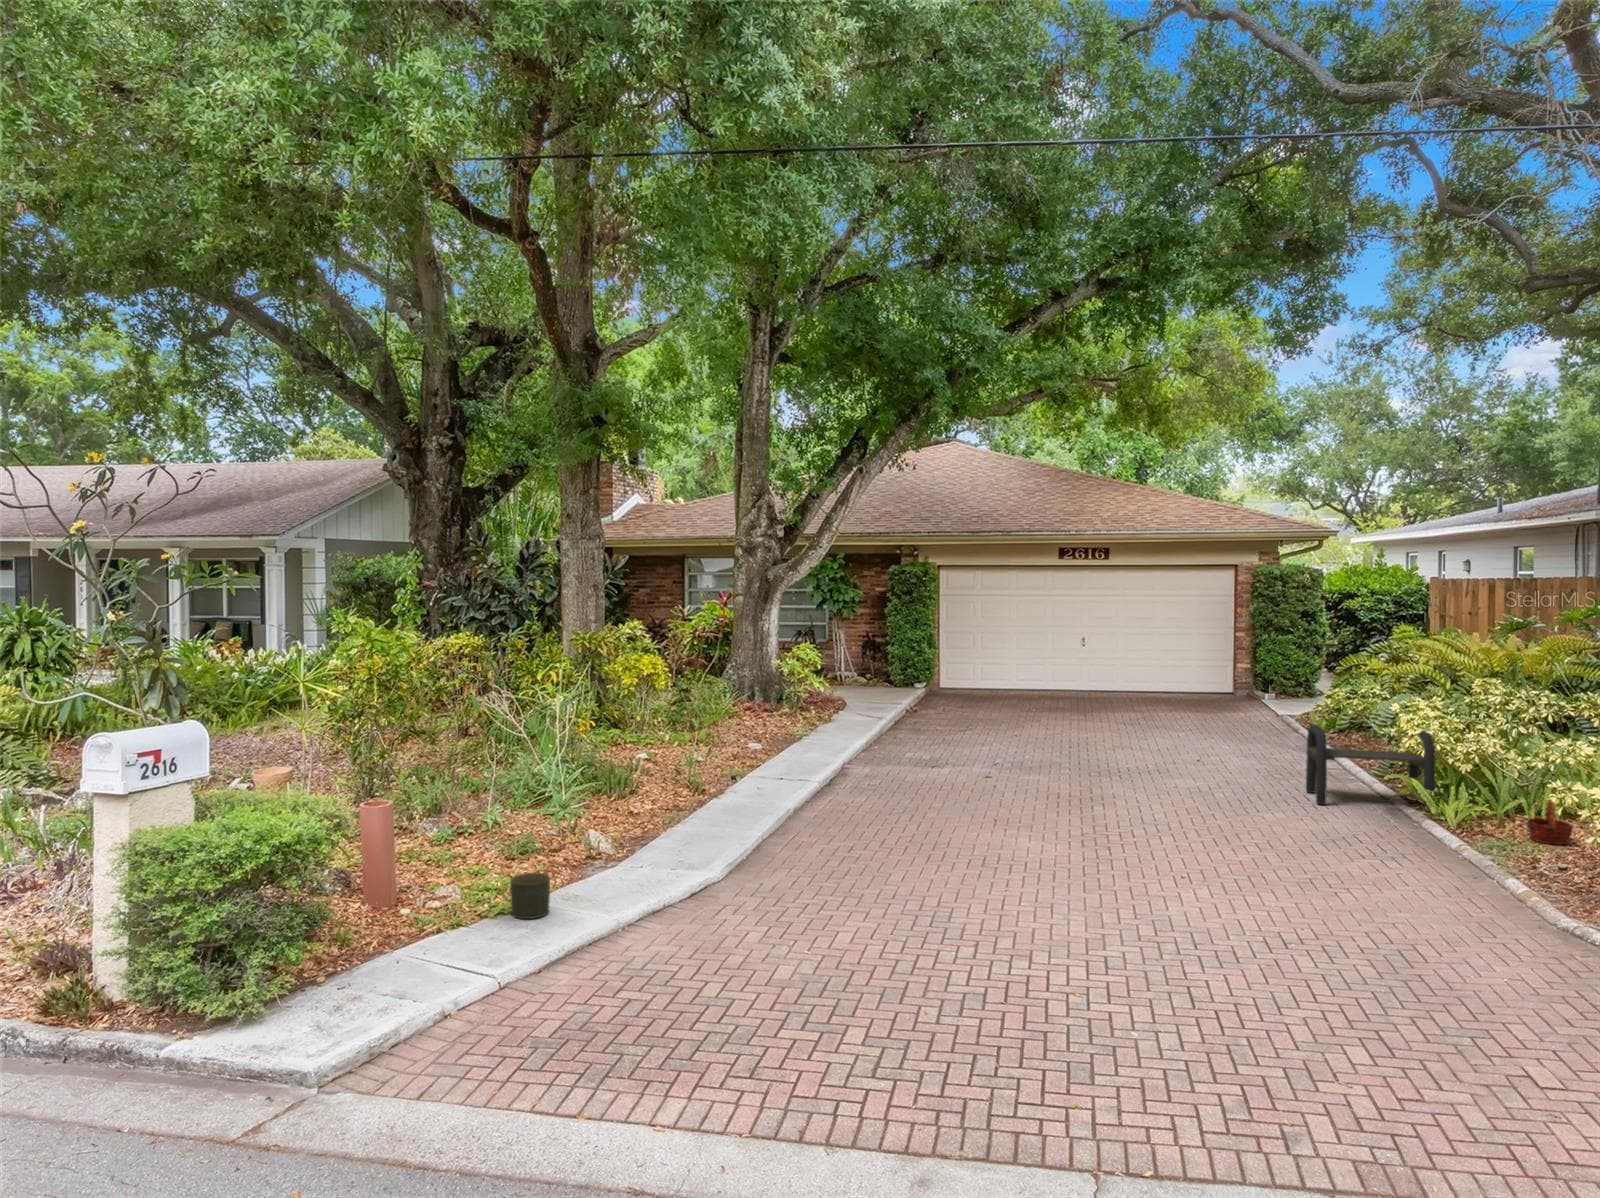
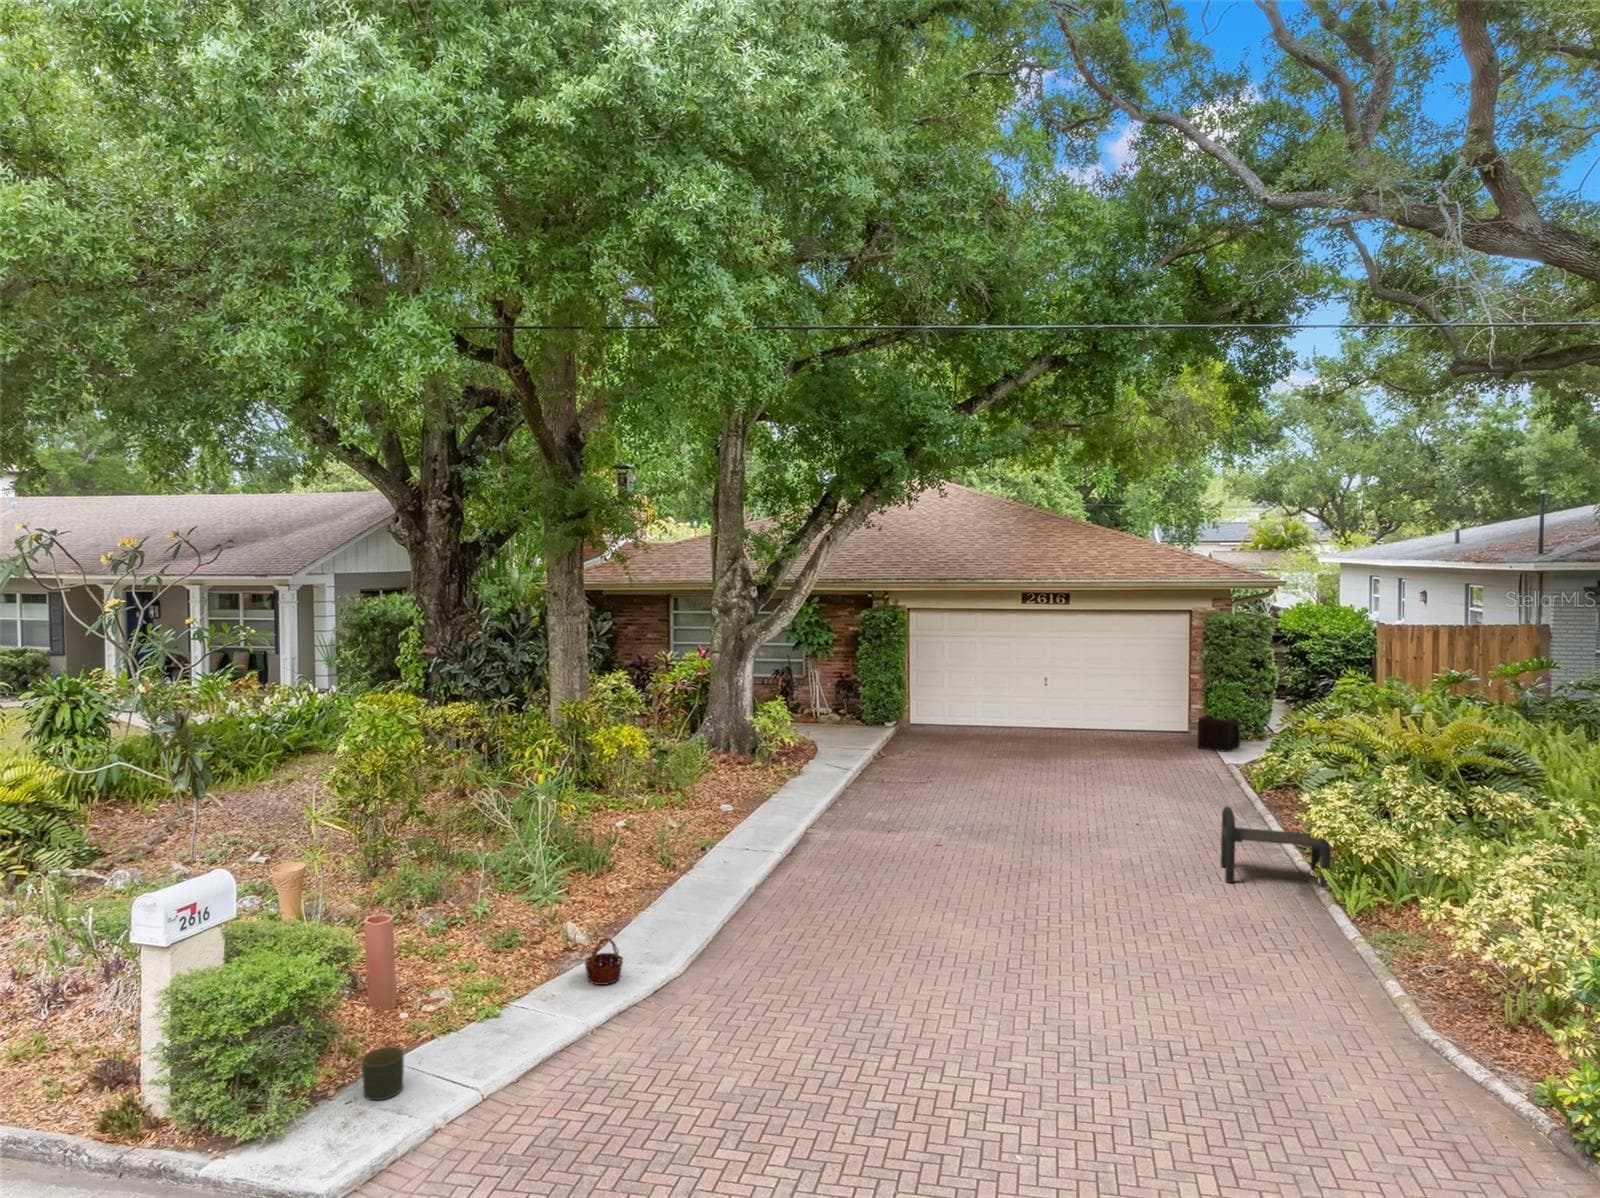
wooden crate: none [1245,670,1291,708] -> present [1197,715,1240,752]
basket: present [1527,801,1573,845] -> present [585,938,623,985]
planter: present [510,873,550,919] -> present [362,1047,404,1100]

